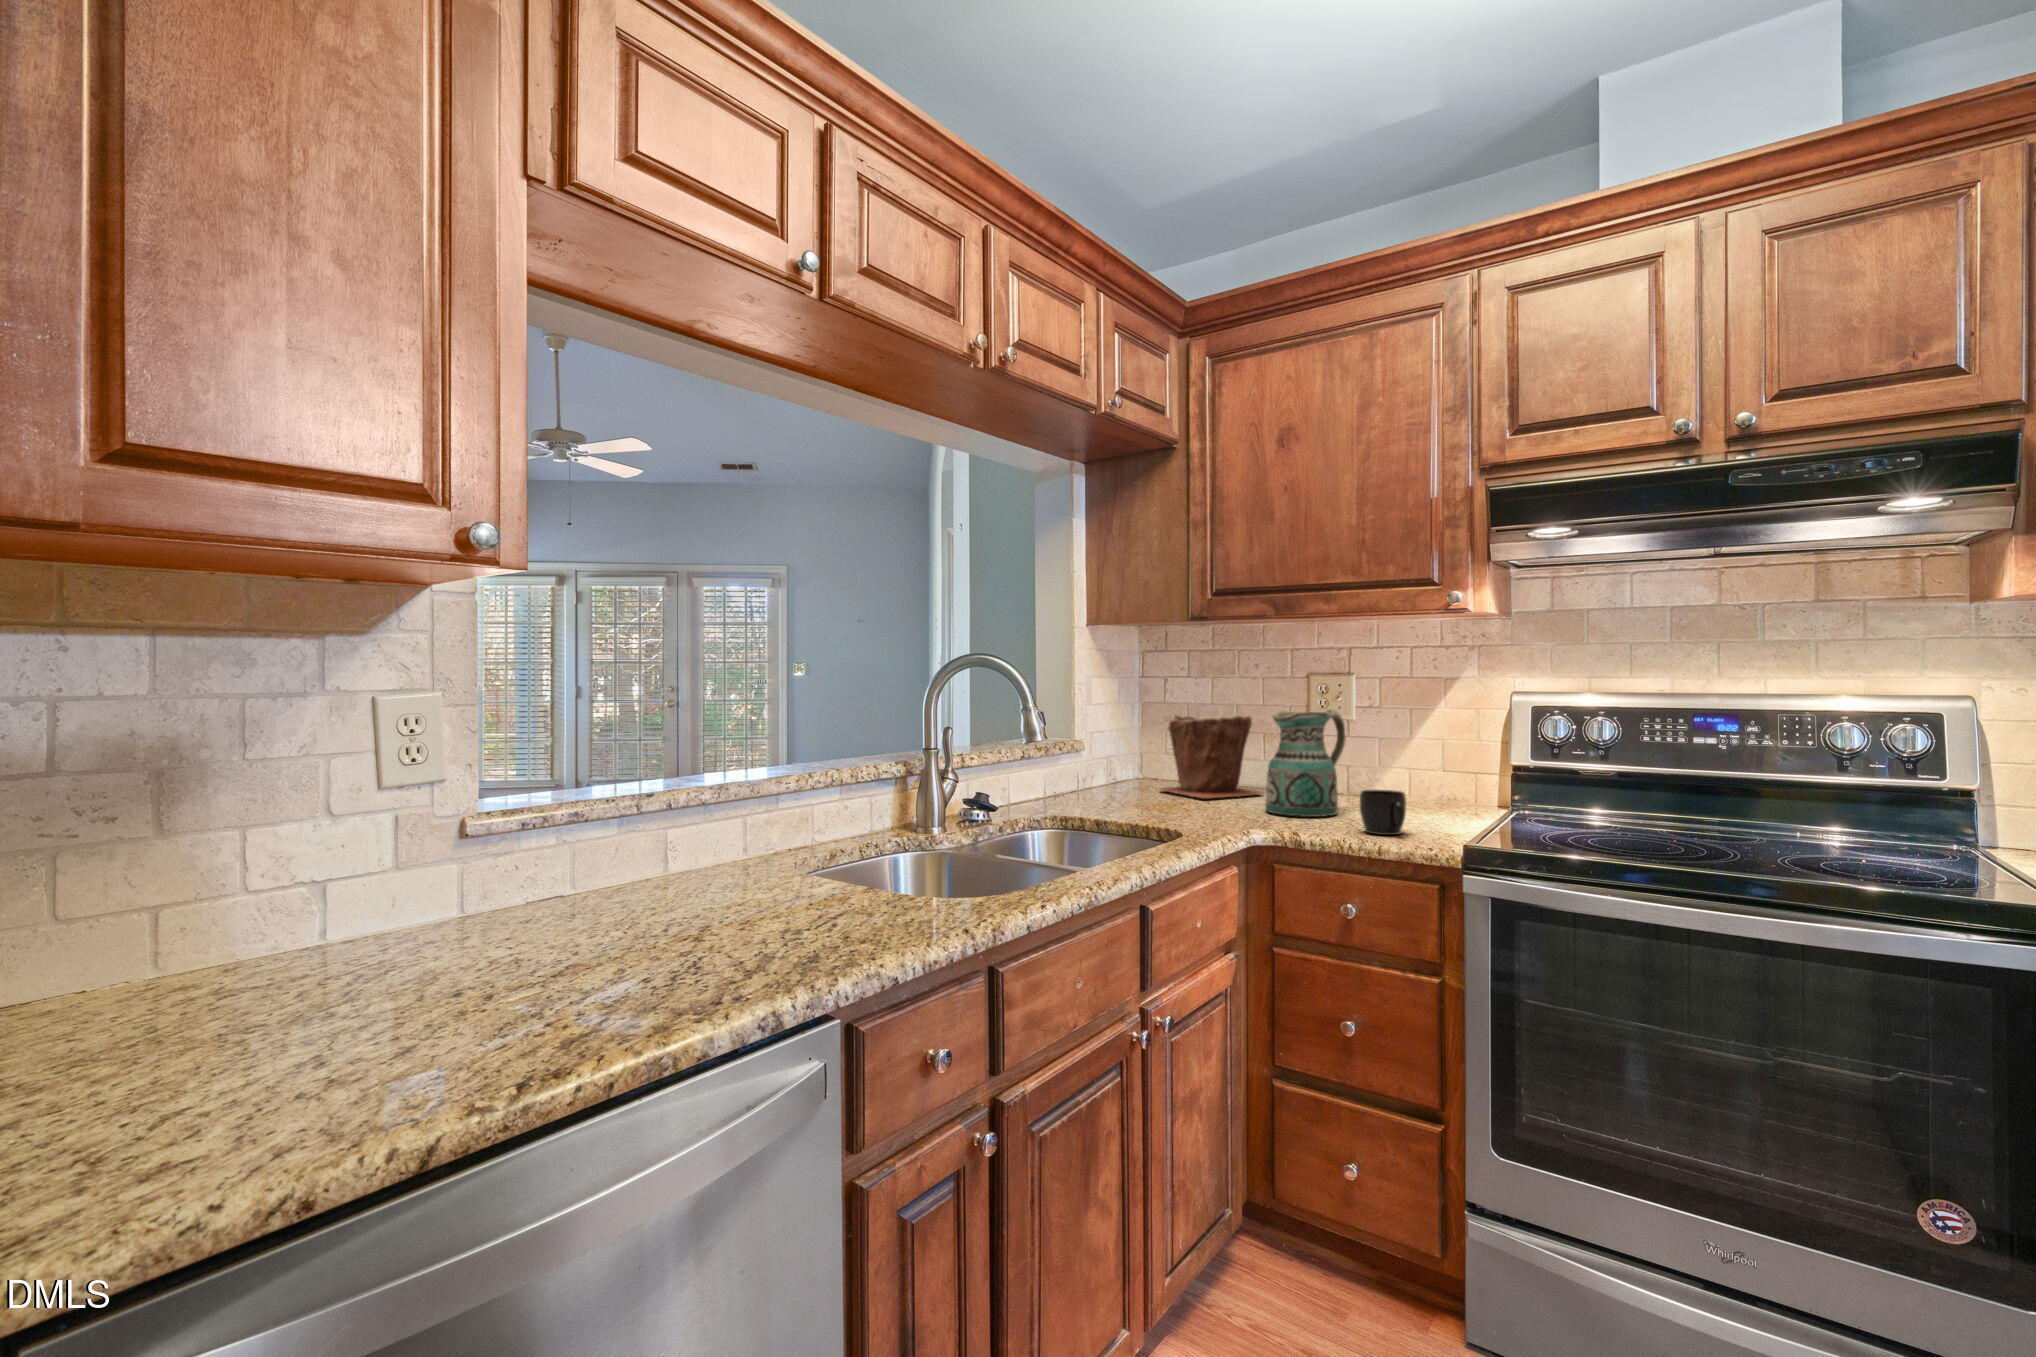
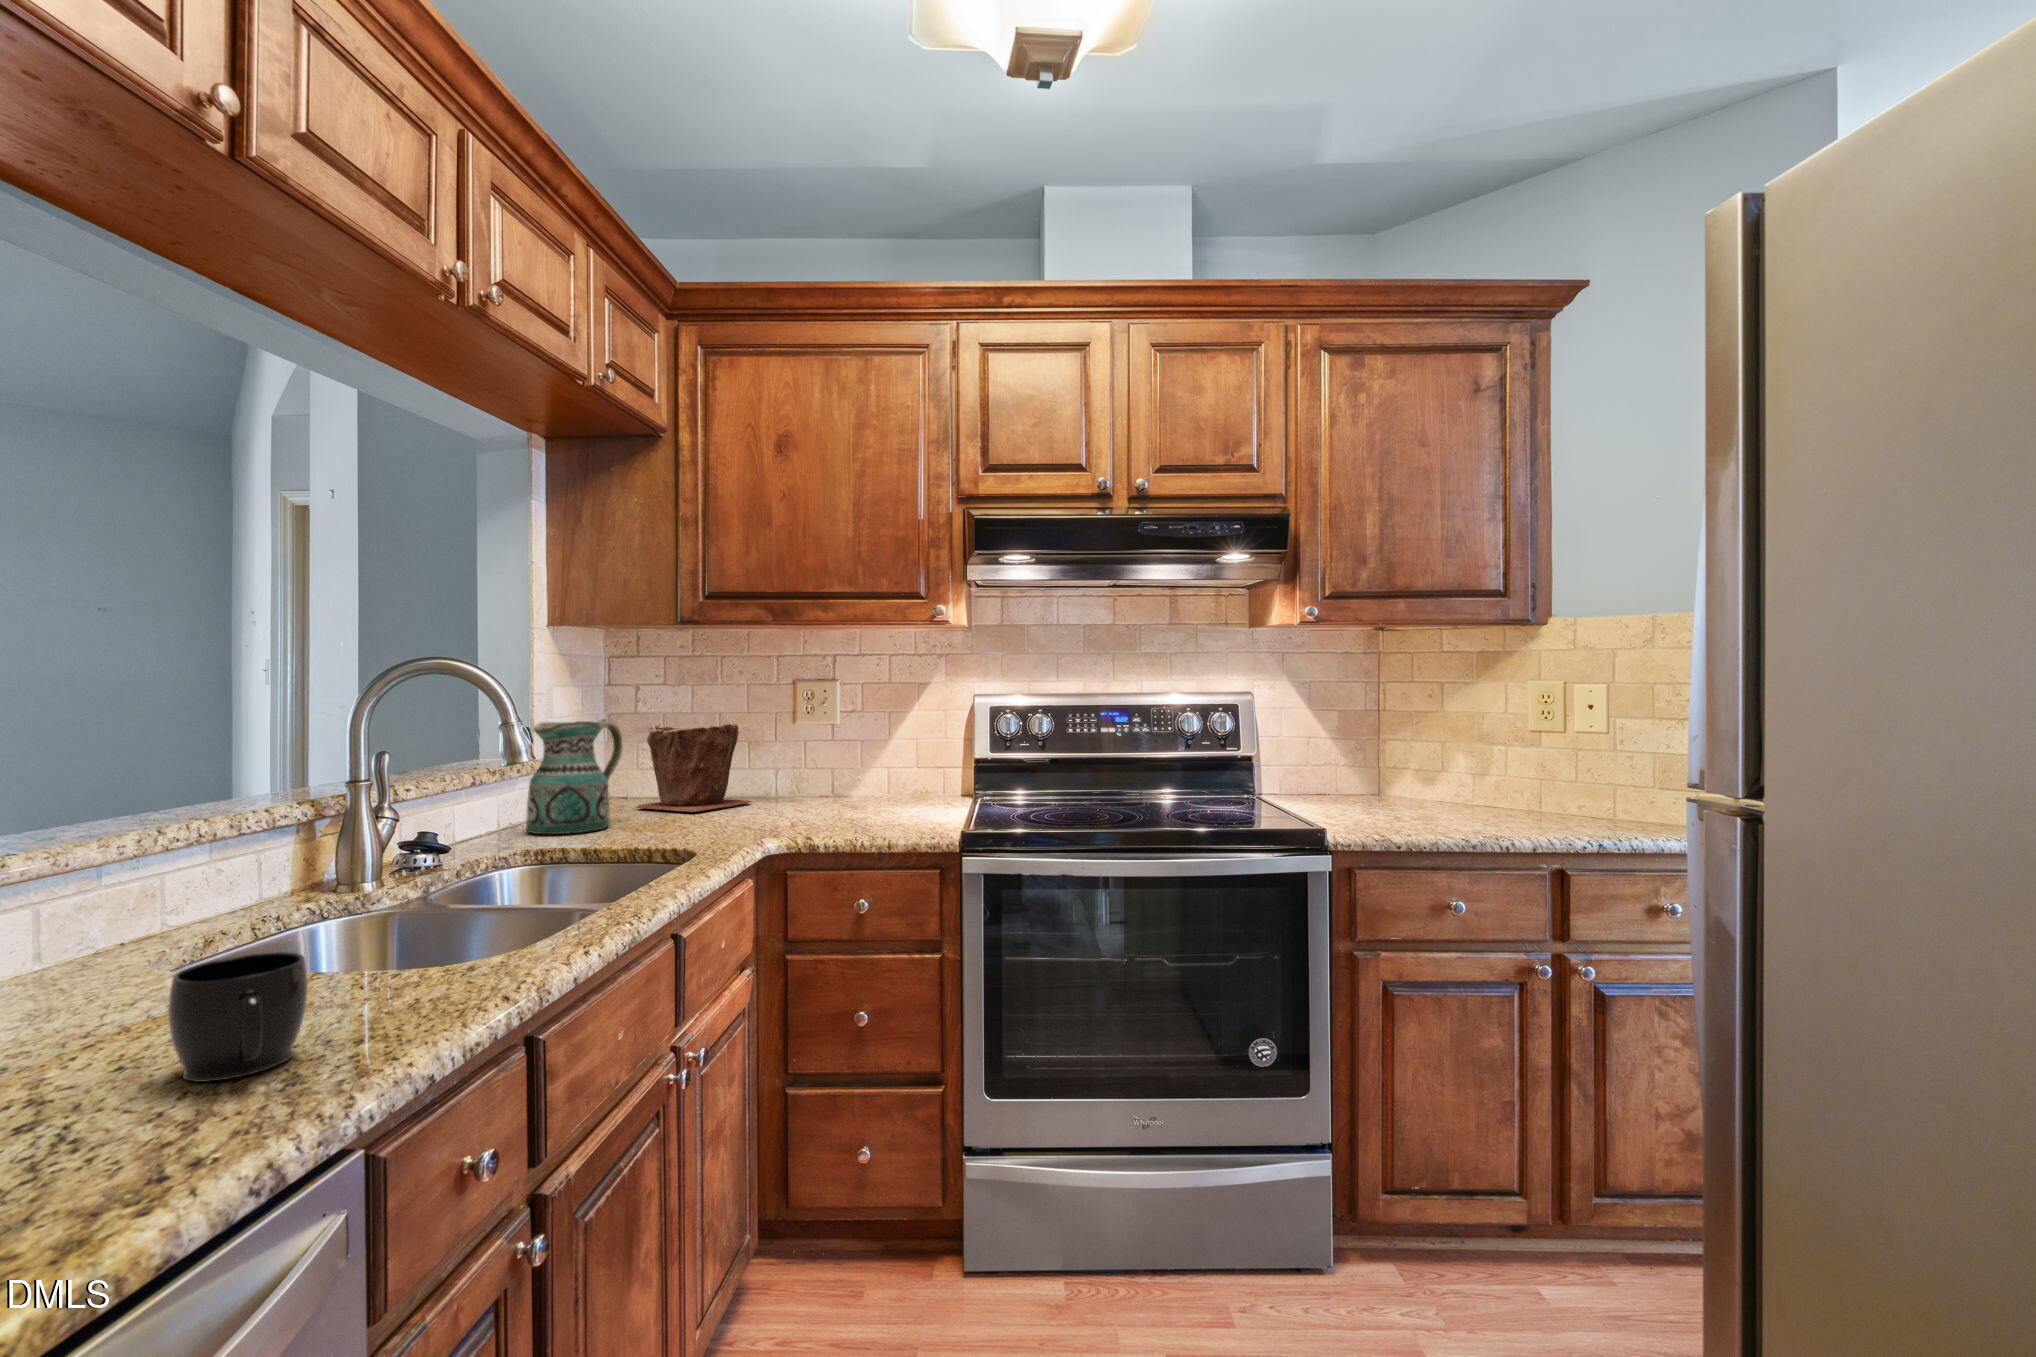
ceramic pitcher: present [1265,710,1346,817] -> present [526,719,623,834]
mug: present [1360,790,1406,835] -> present [168,952,308,1082]

